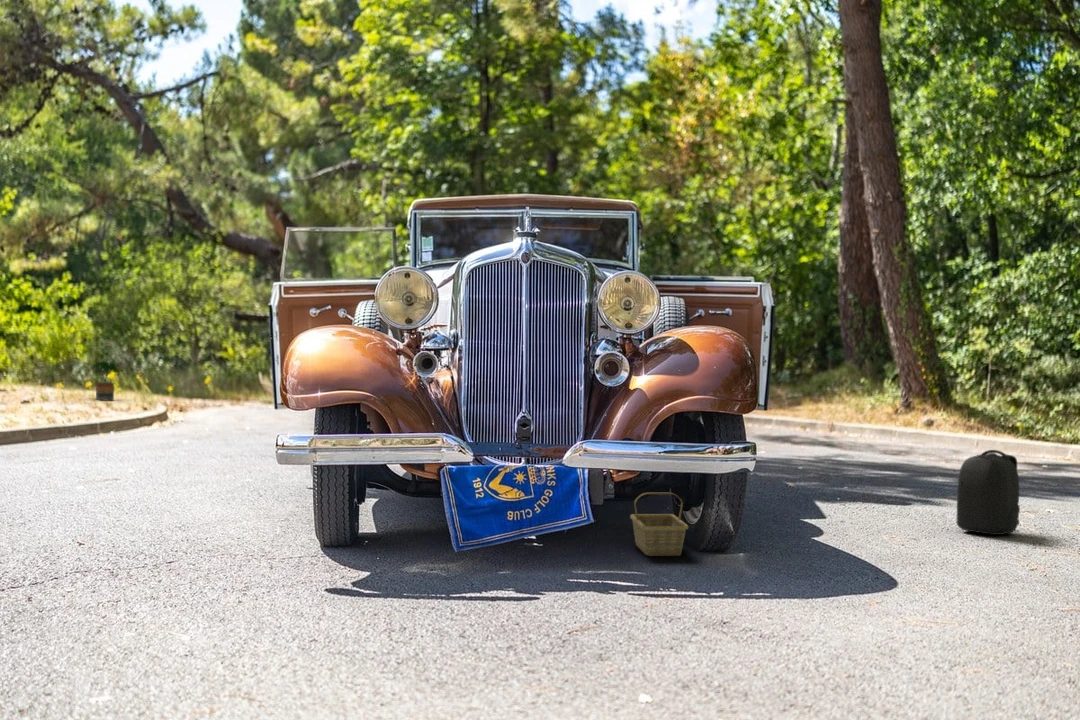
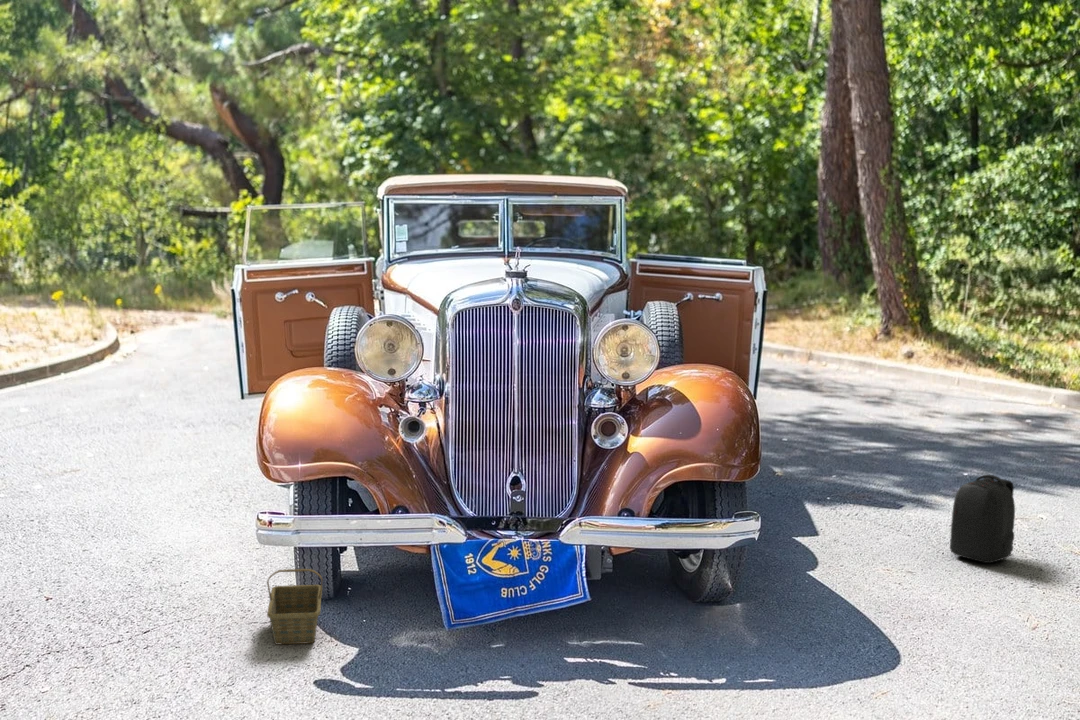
potted tree: present [93,361,120,401] -> none [35,284,66,326]
basket: present [630,492,688,556] -> present [267,569,322,644]

